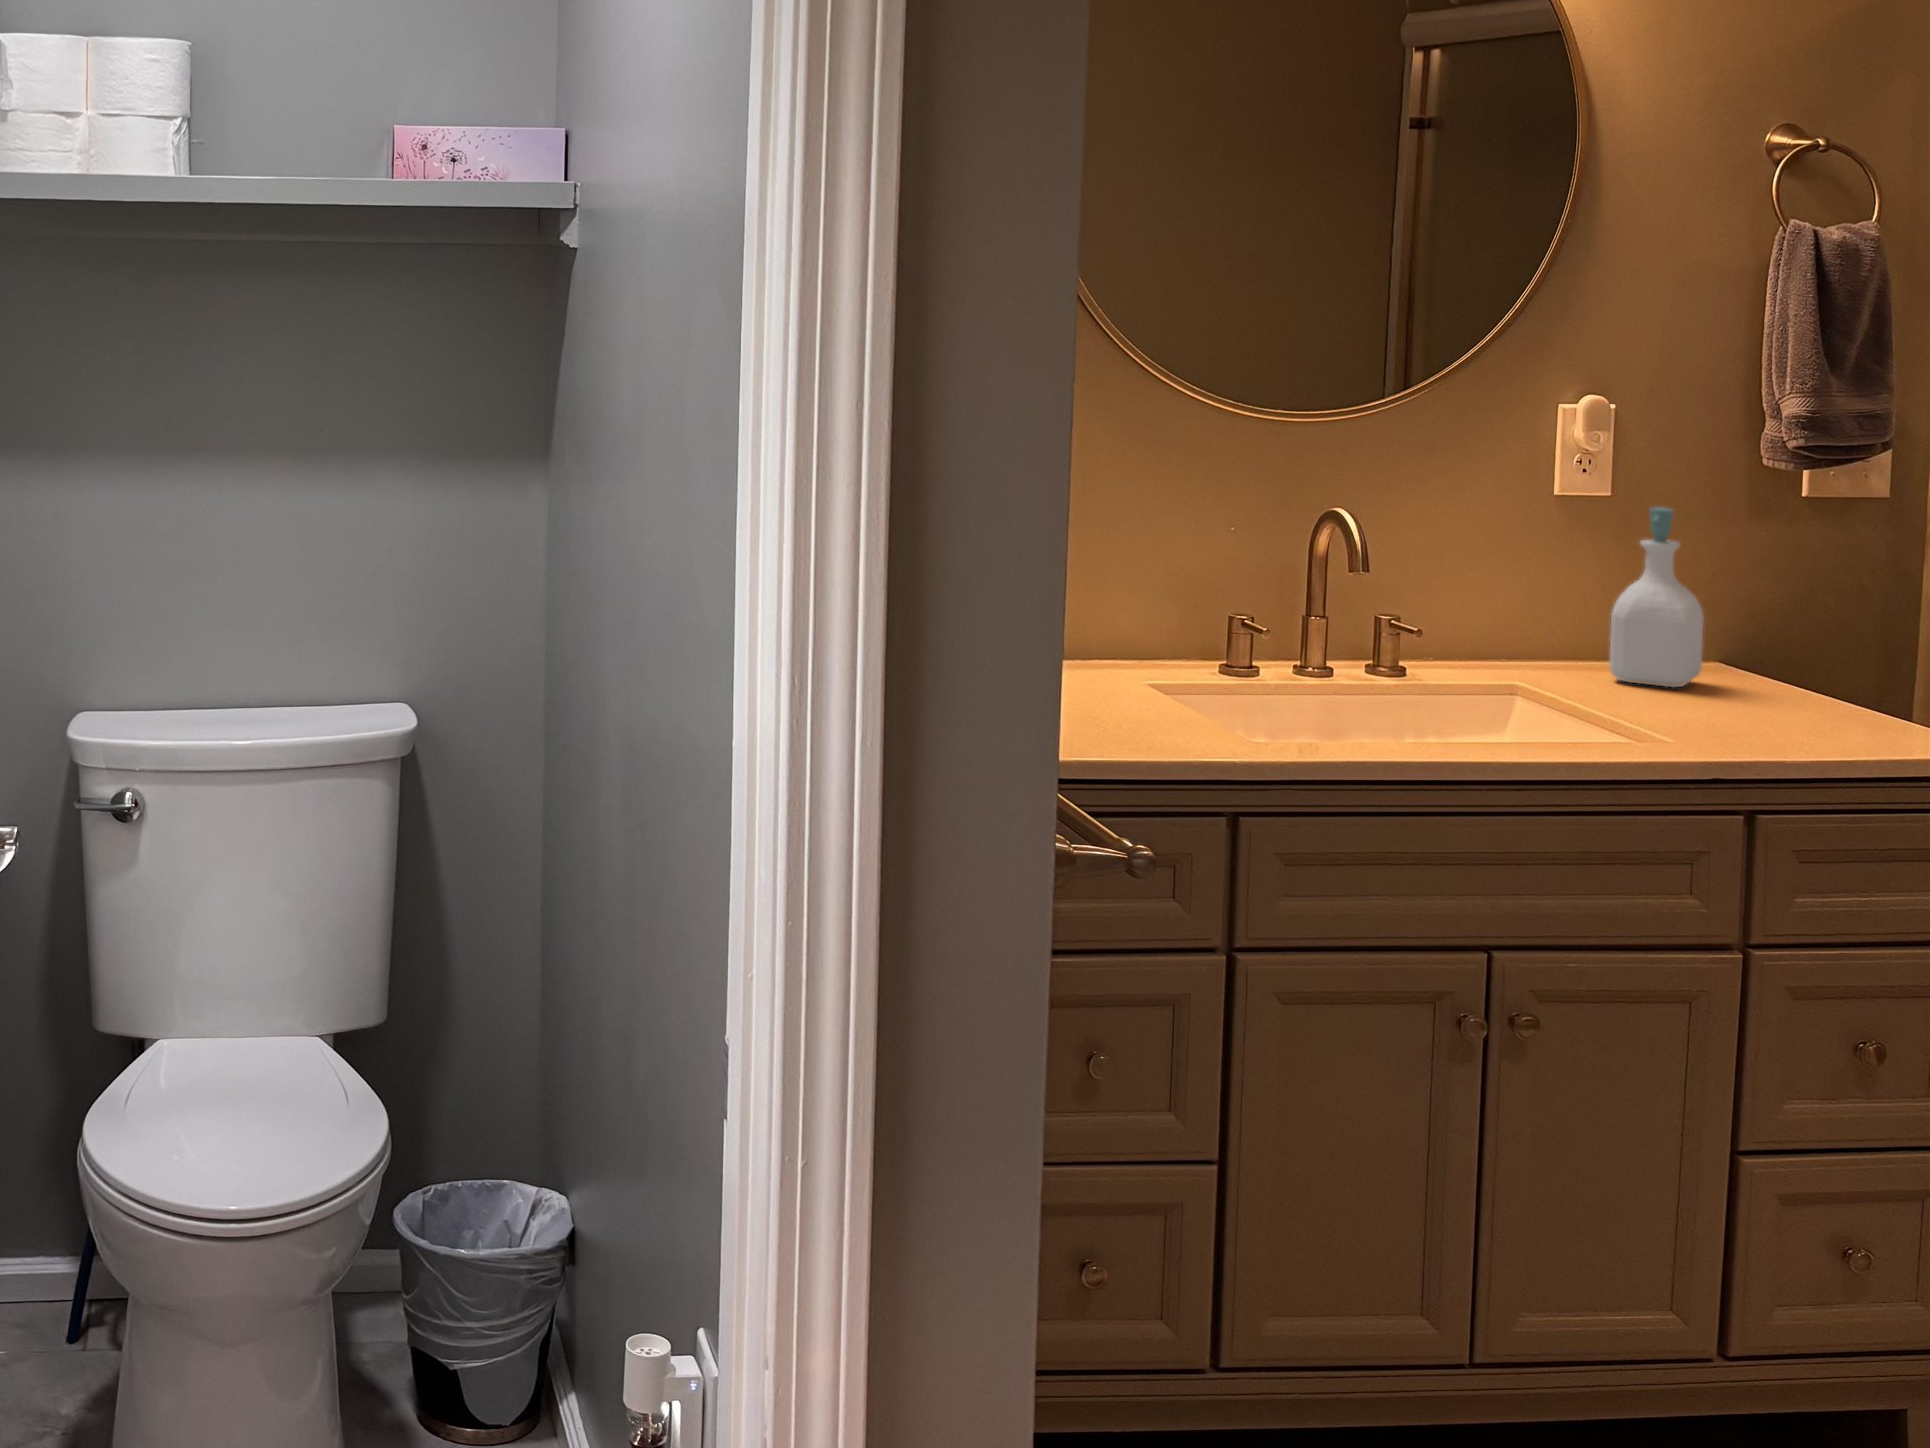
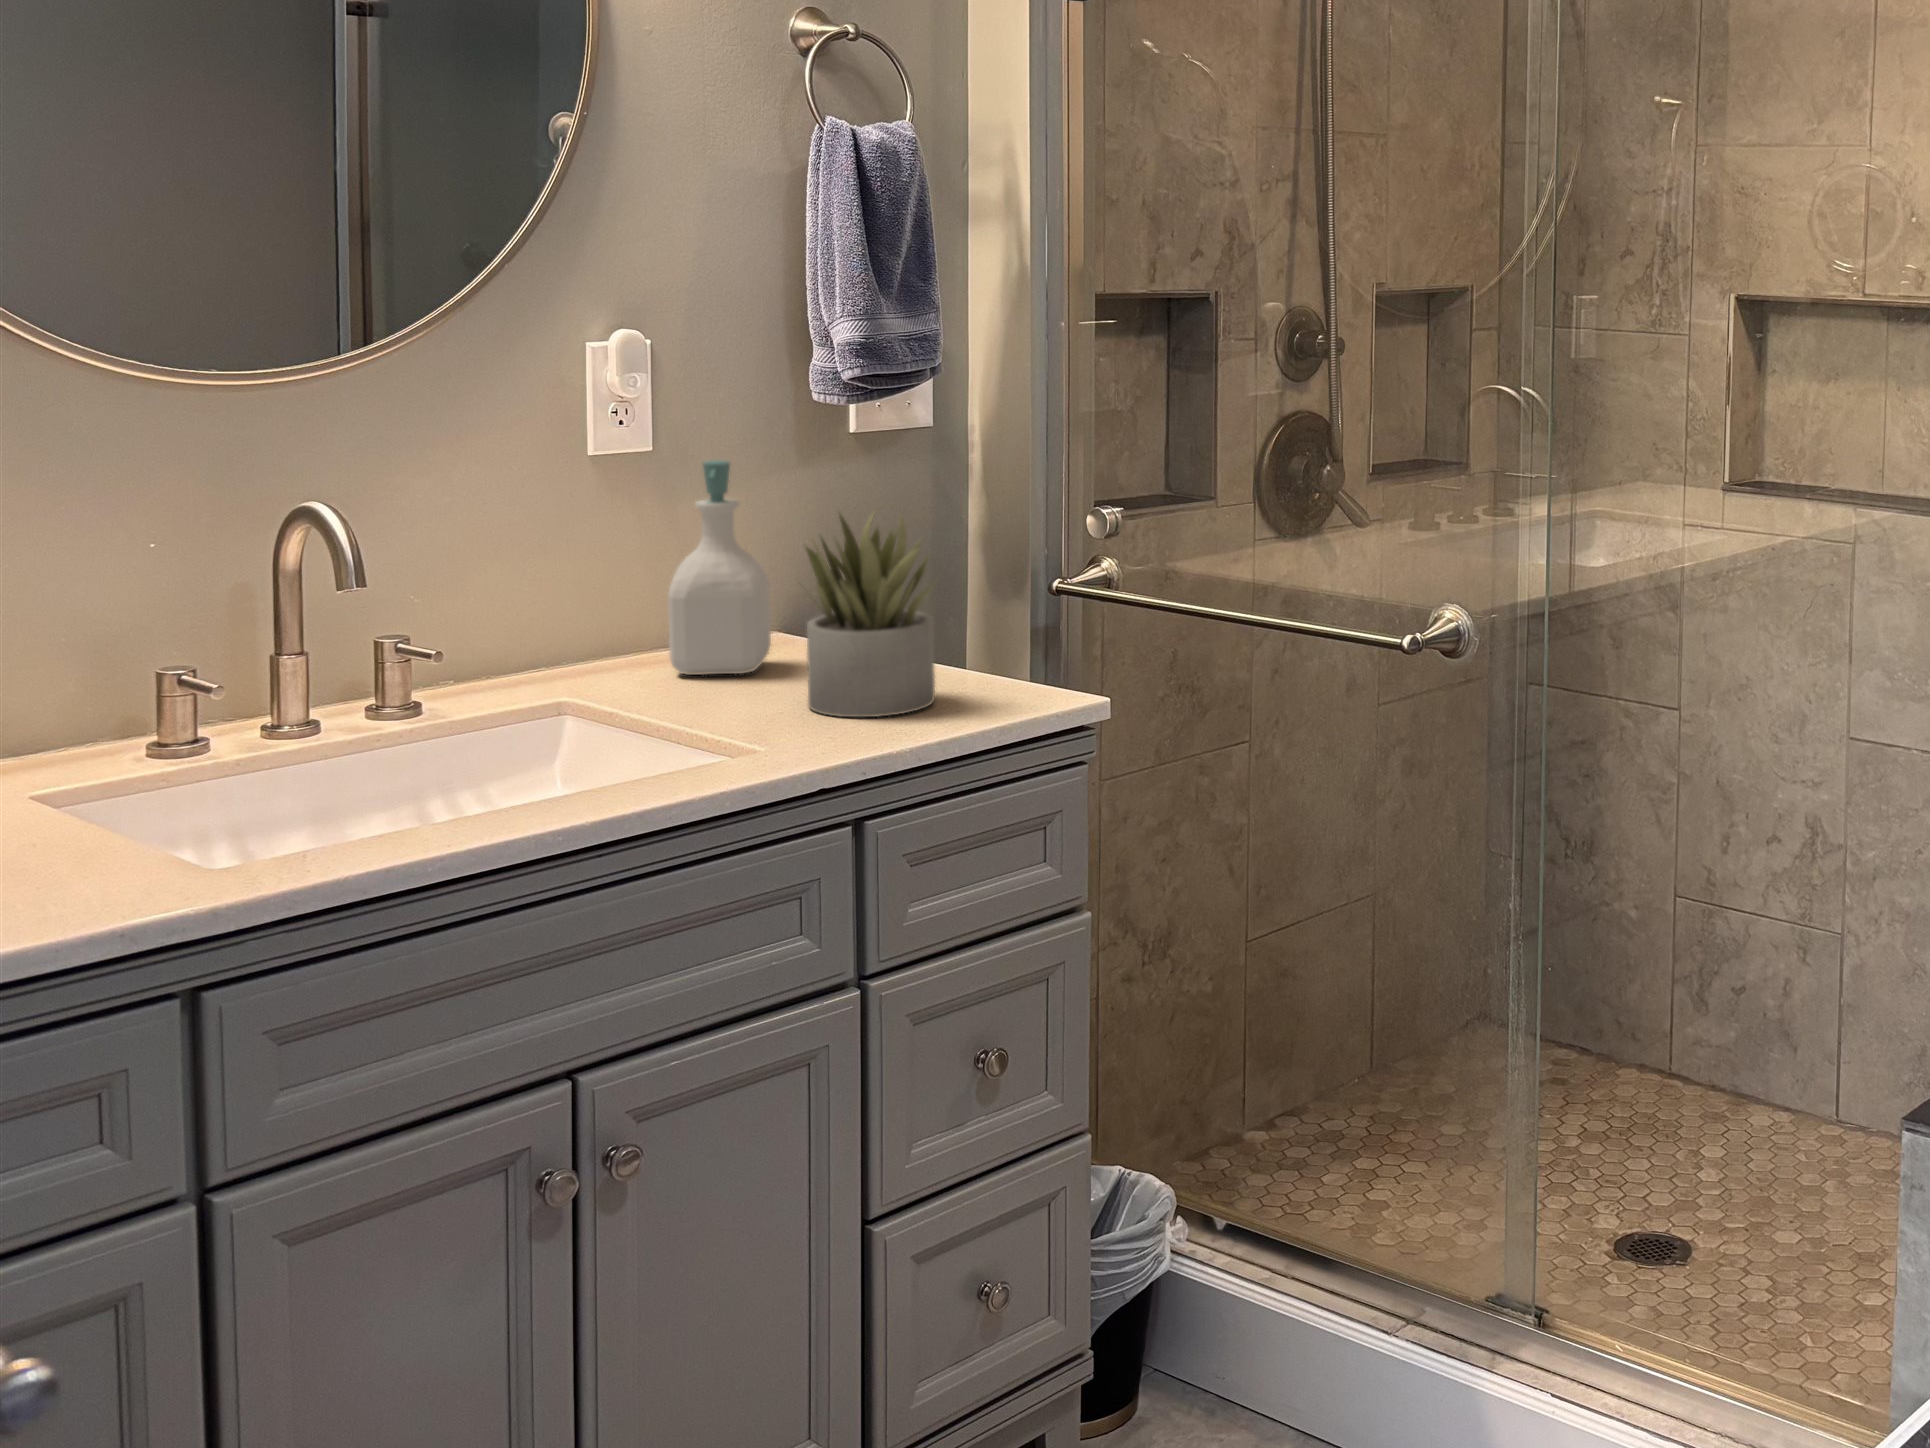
succulent plant: none [1717,556,1851,735] -> present [805,514,936,717]

